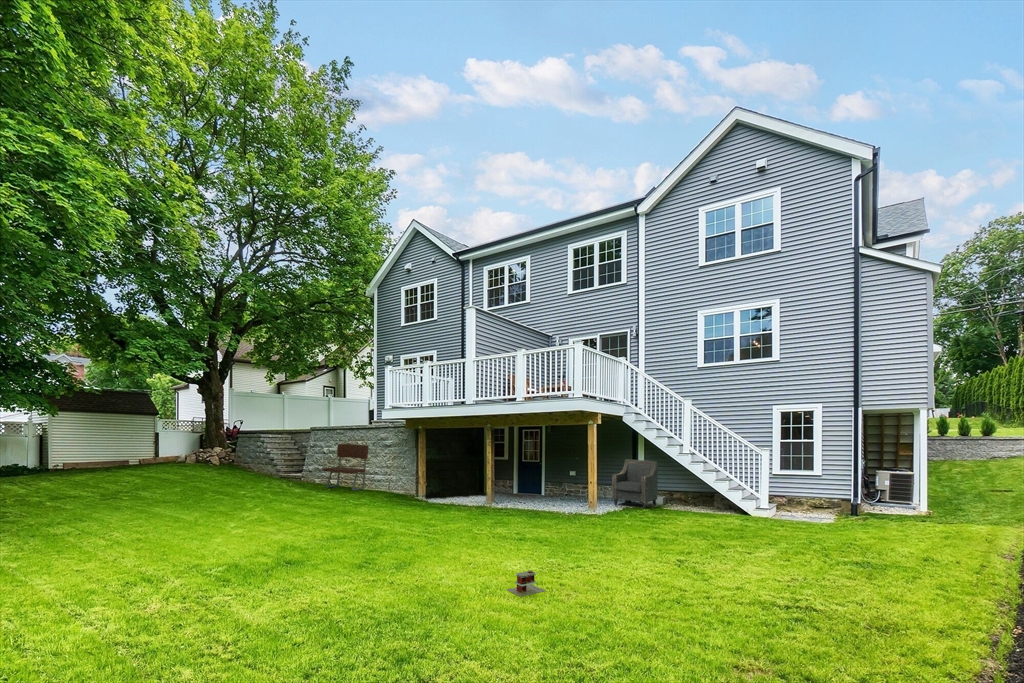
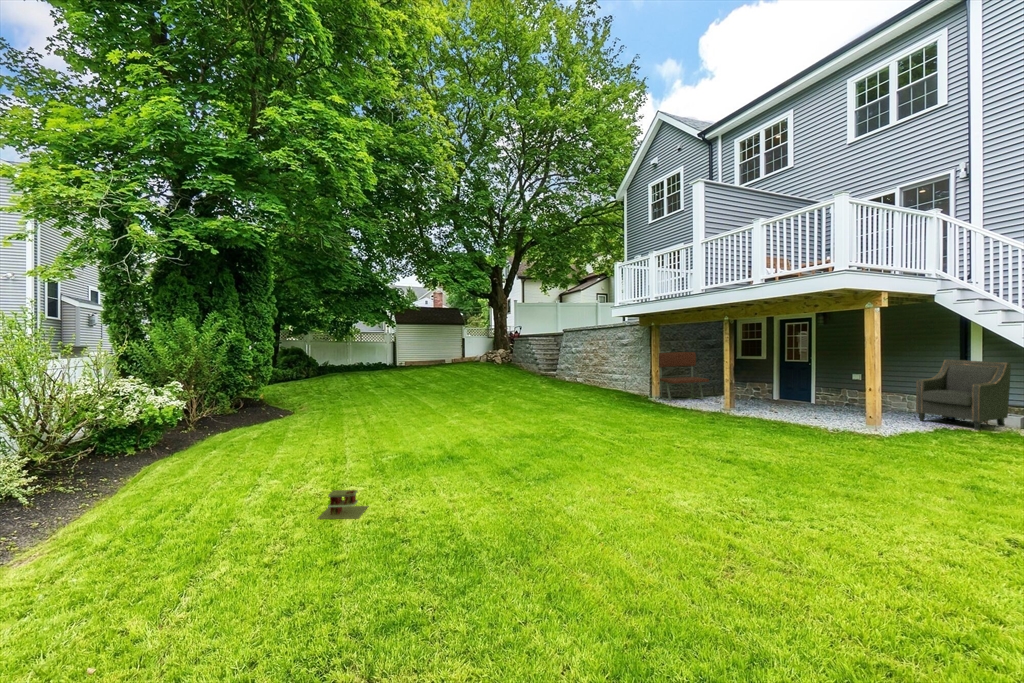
bench: present [322,444,368,491] -> present [659,352,709,401]
toy house: present [507,571,545,597] -> present [317,490,368,519]

